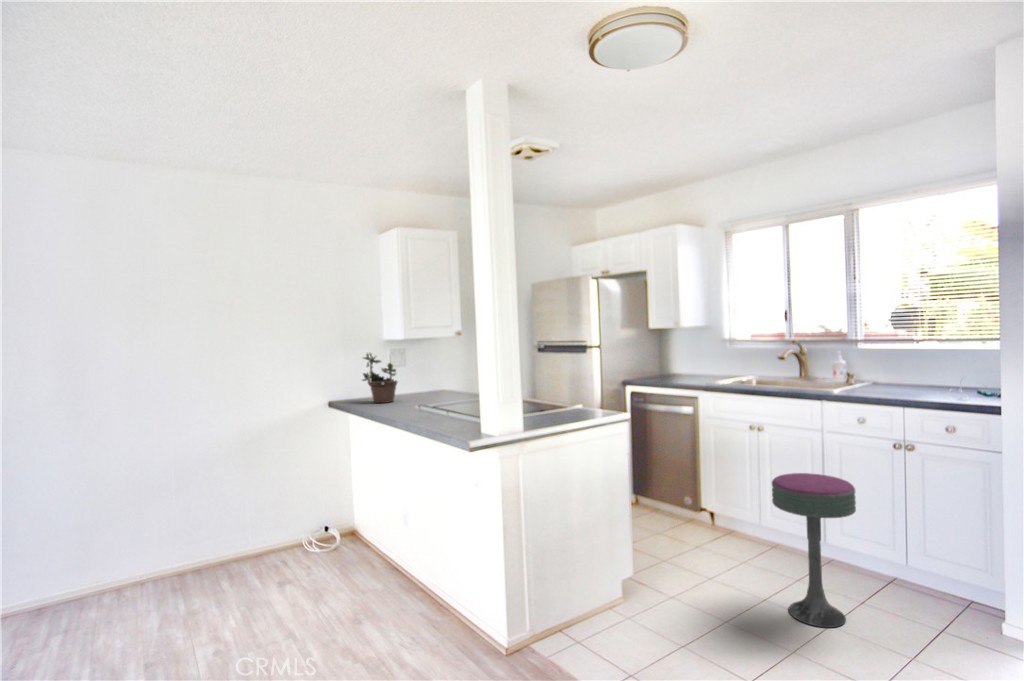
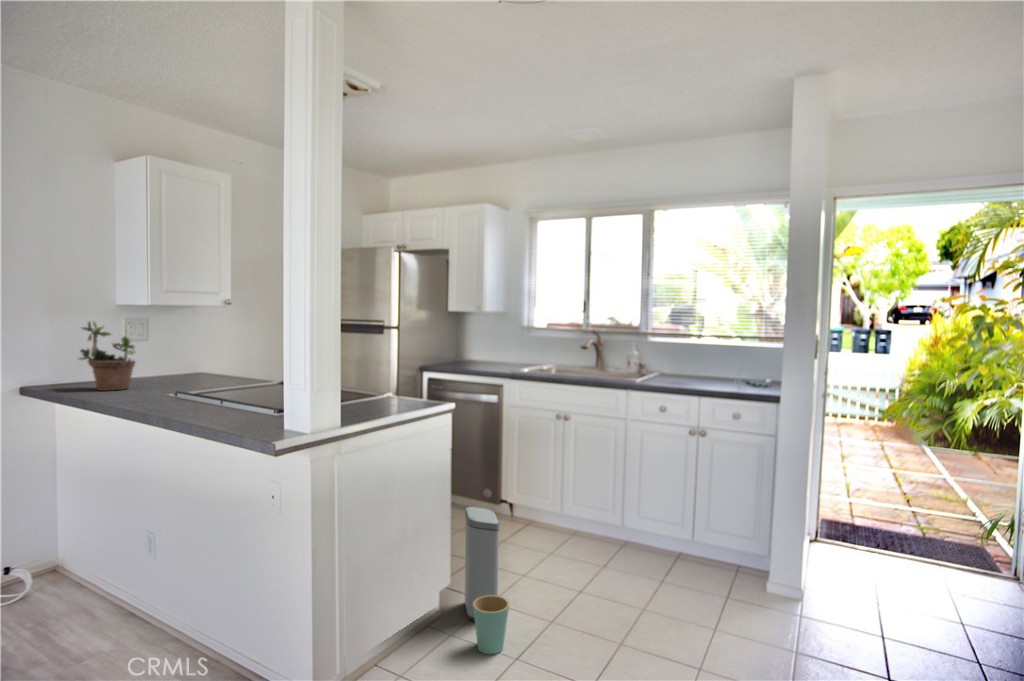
bar stool: present [772,473,856,628] -> none [589,458,661,605]
trash can: none [645,511,680,650] -> present [465,507,509,654]

